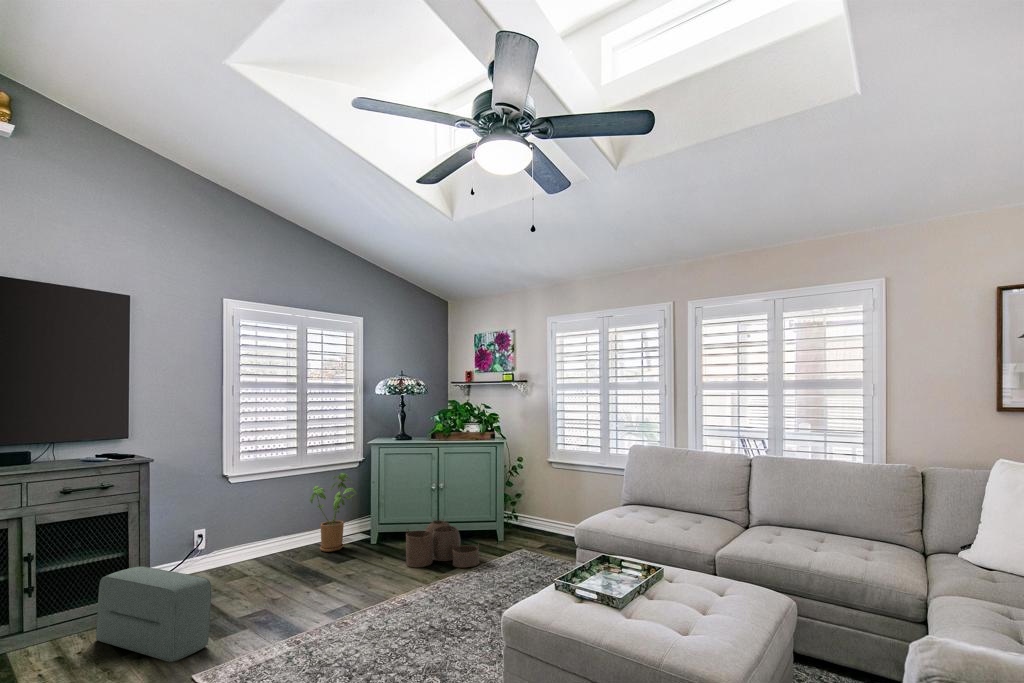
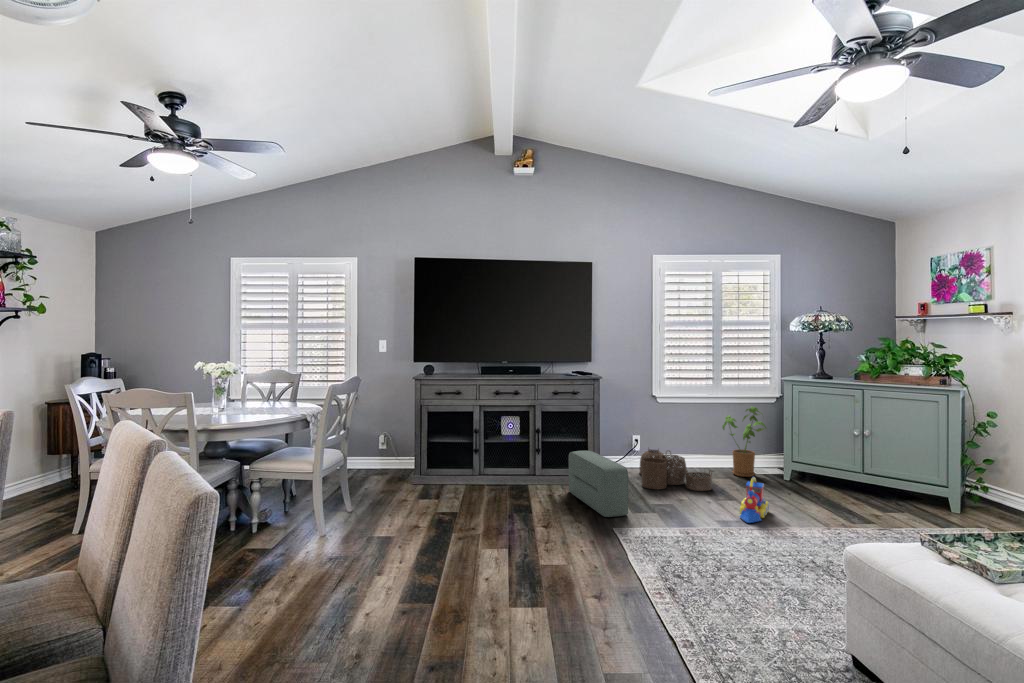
woven basket: present [406,518,479,568] -> present [640,449,712,491]
toy train: none [346,550,372,605] -> present [740,477,769,523]

